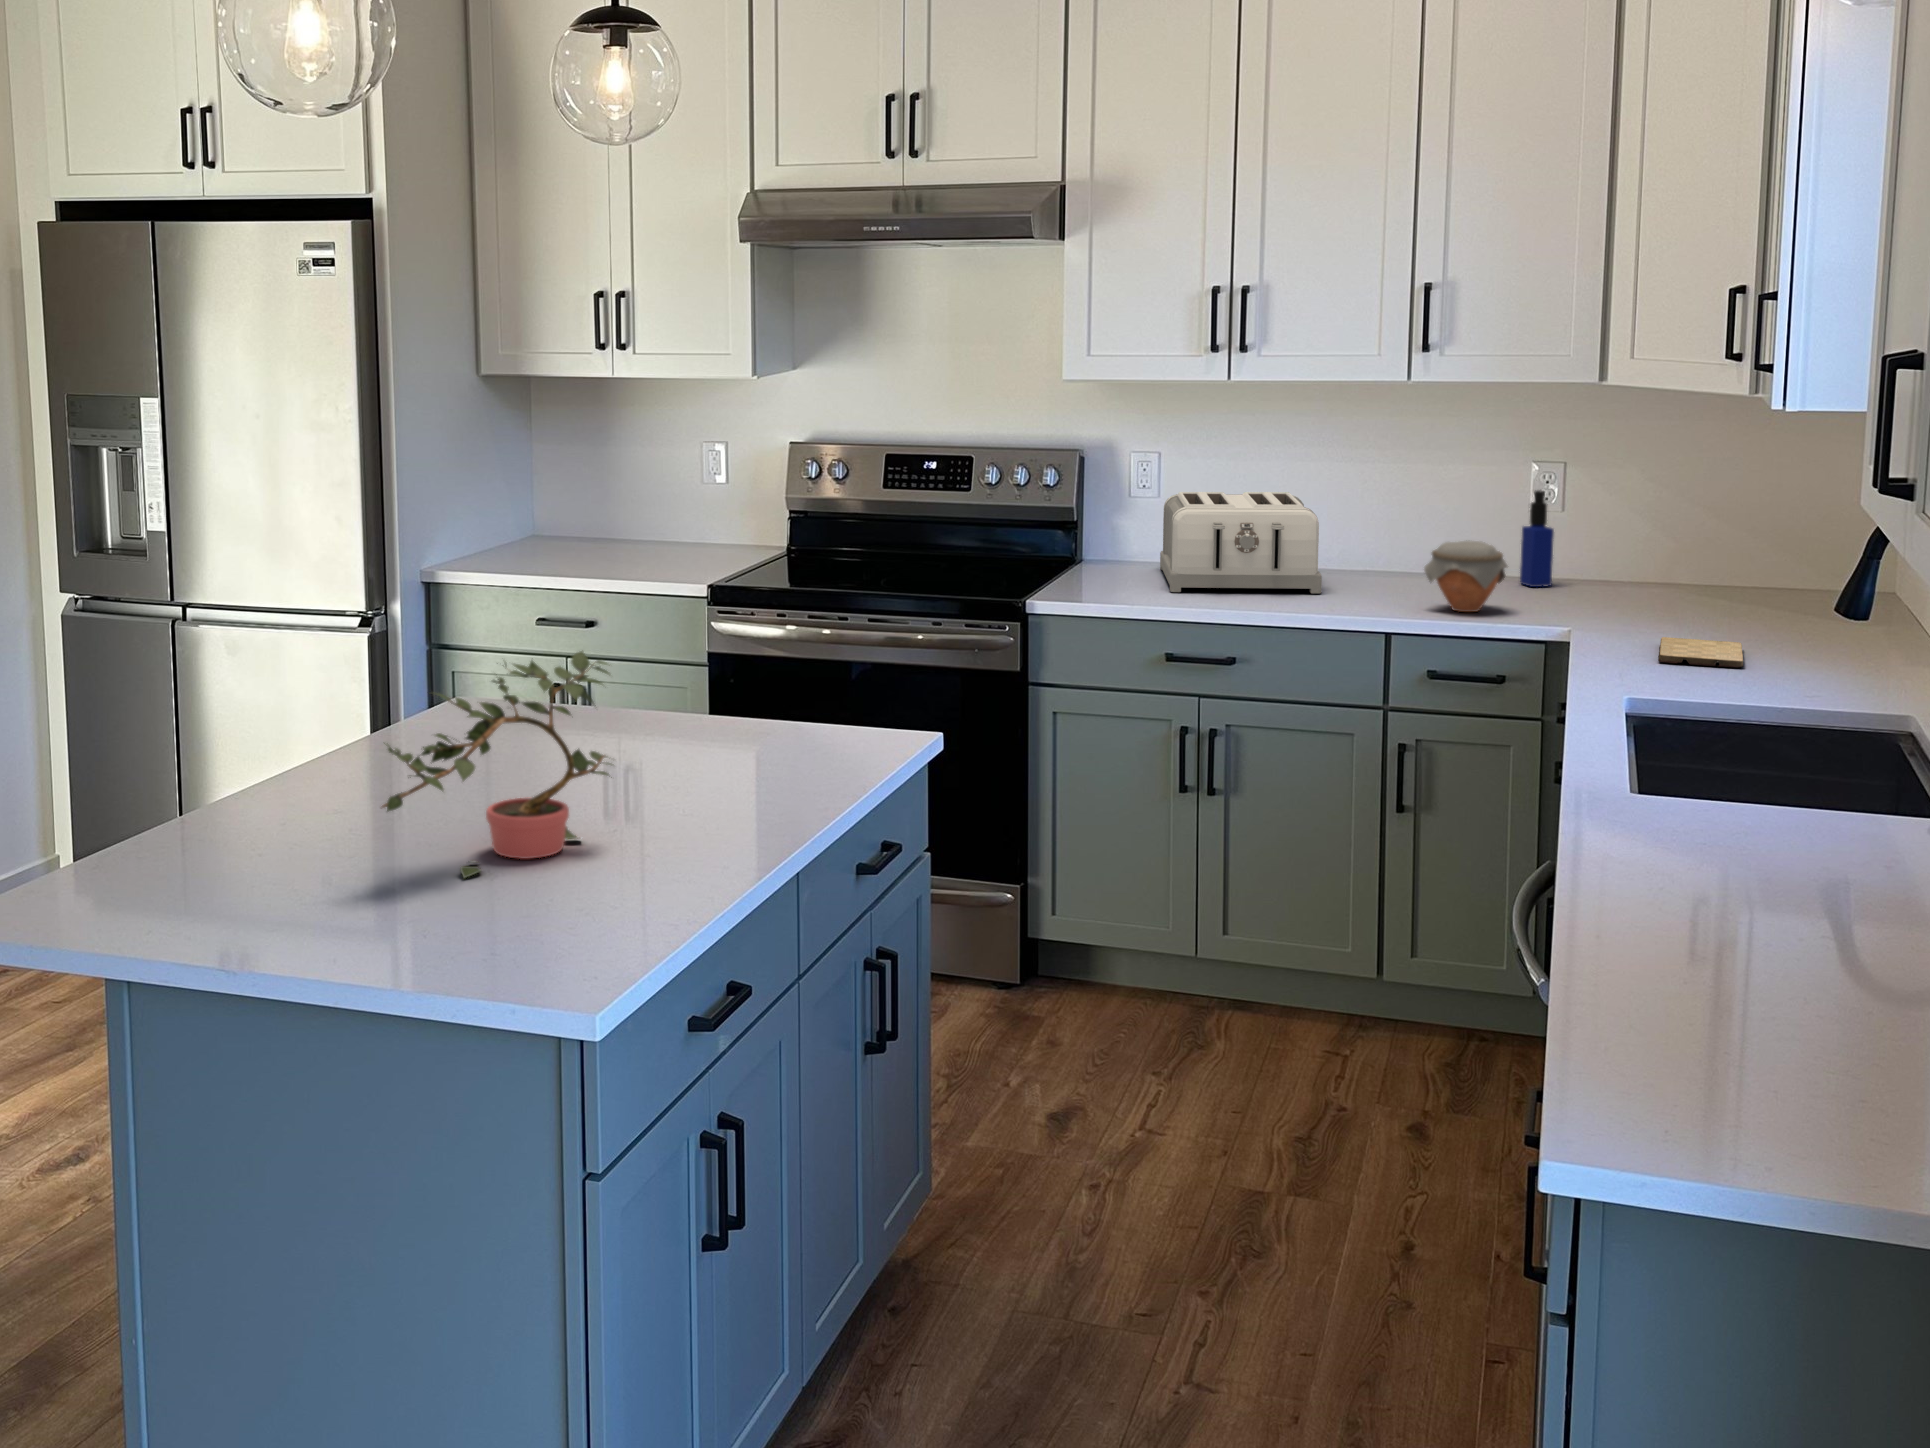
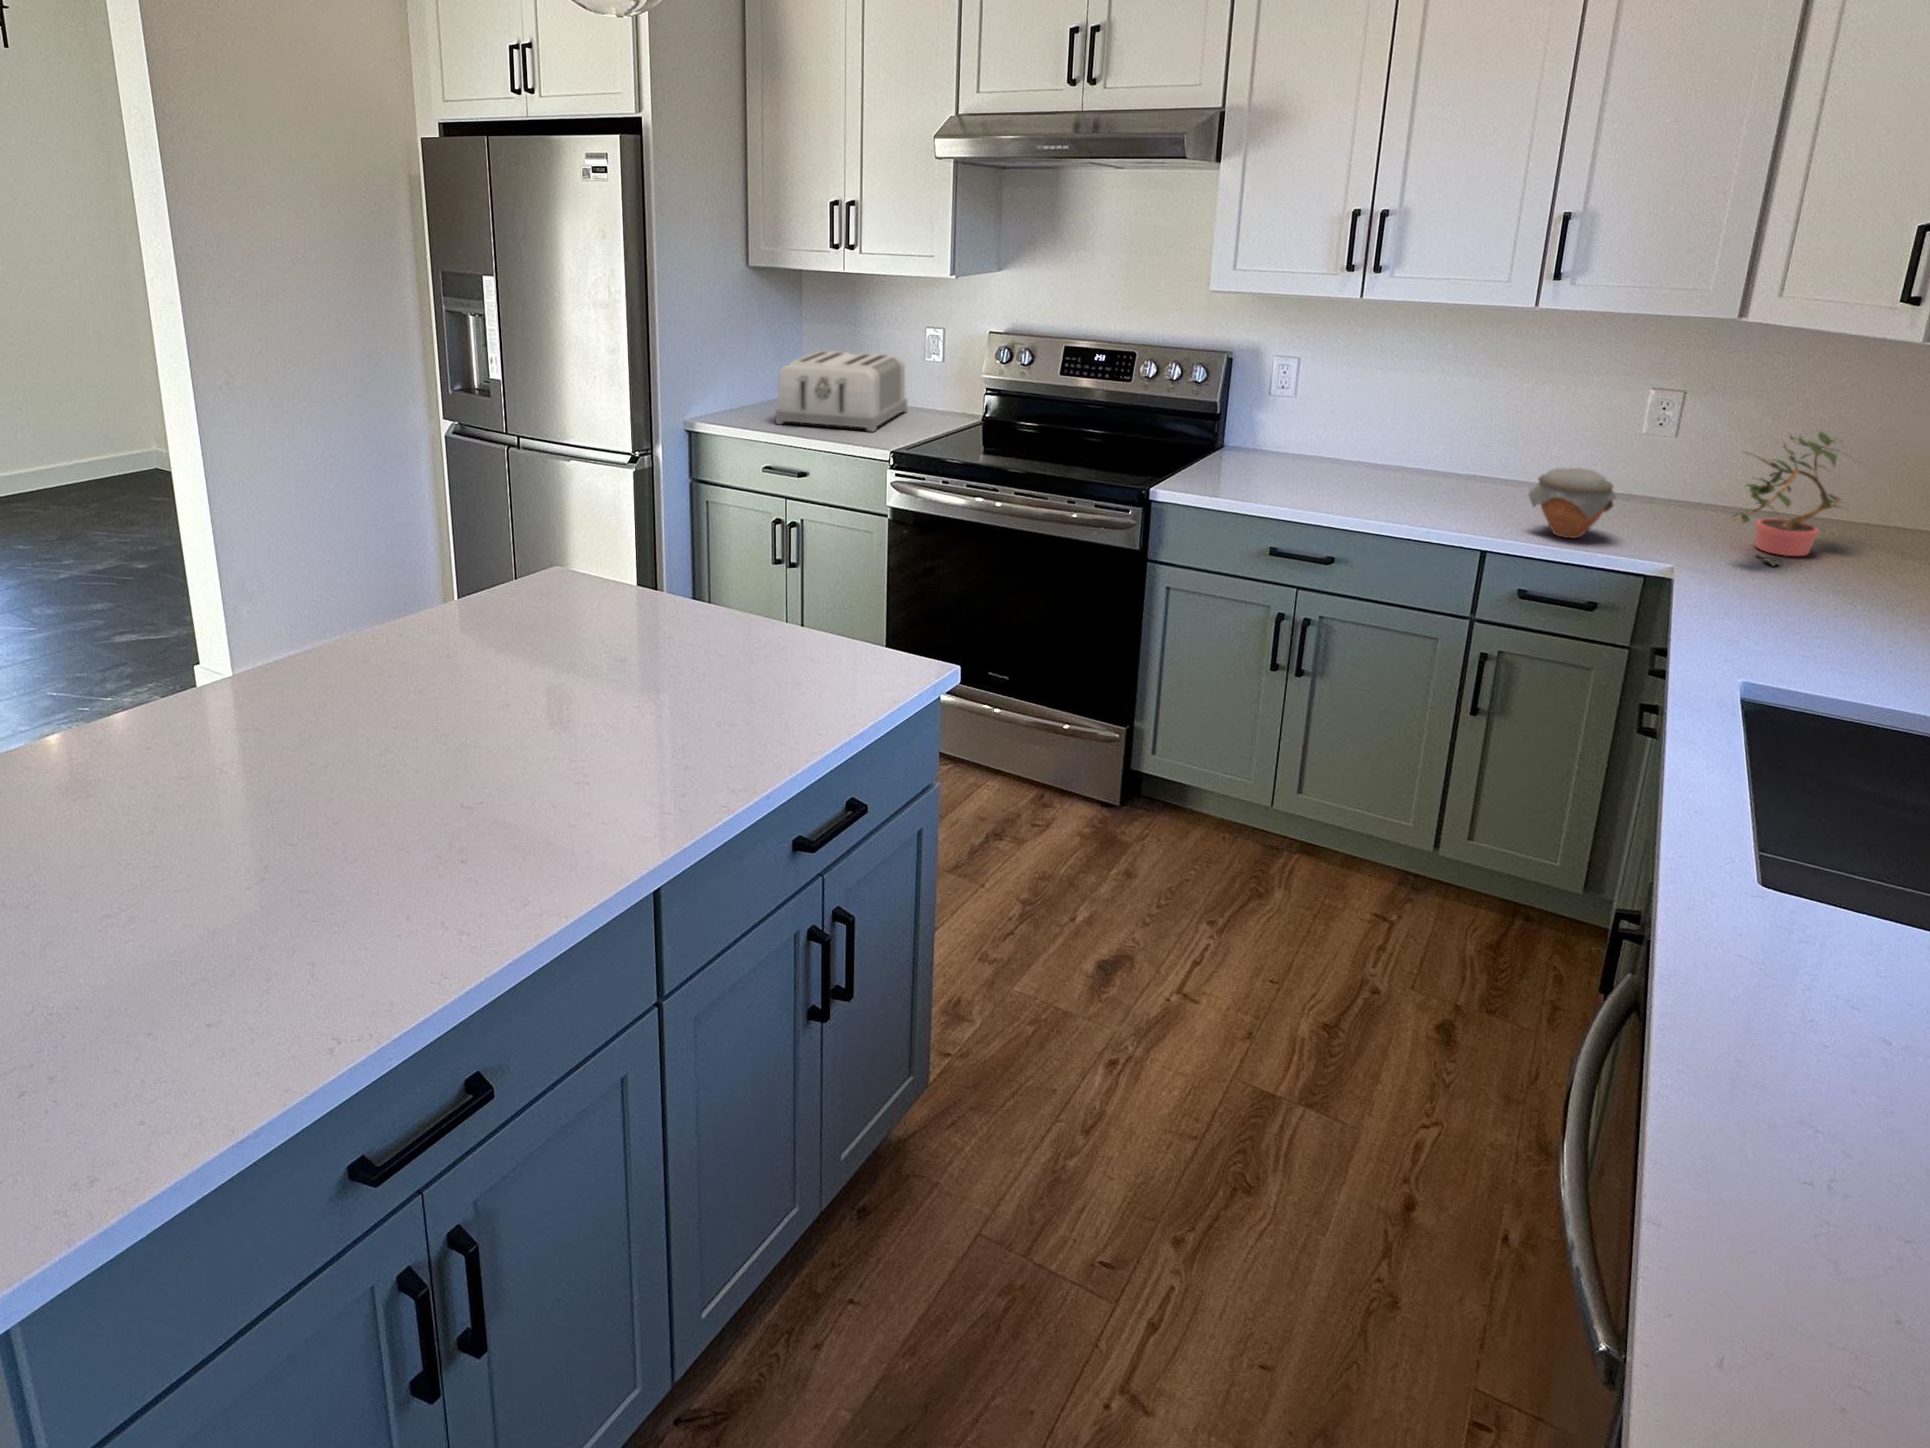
bottle: present [1520,490,1554,587] -> none [1630,418,1673,509]
toaster: present [1160,492,1322,593] -> present [776,351,907,431]
cutting board: present [1658,637,1743,667] -> none [1770,595,1874,649]
potted plant: present [382,651,612,878] -> present [1735,432,1840,566]

